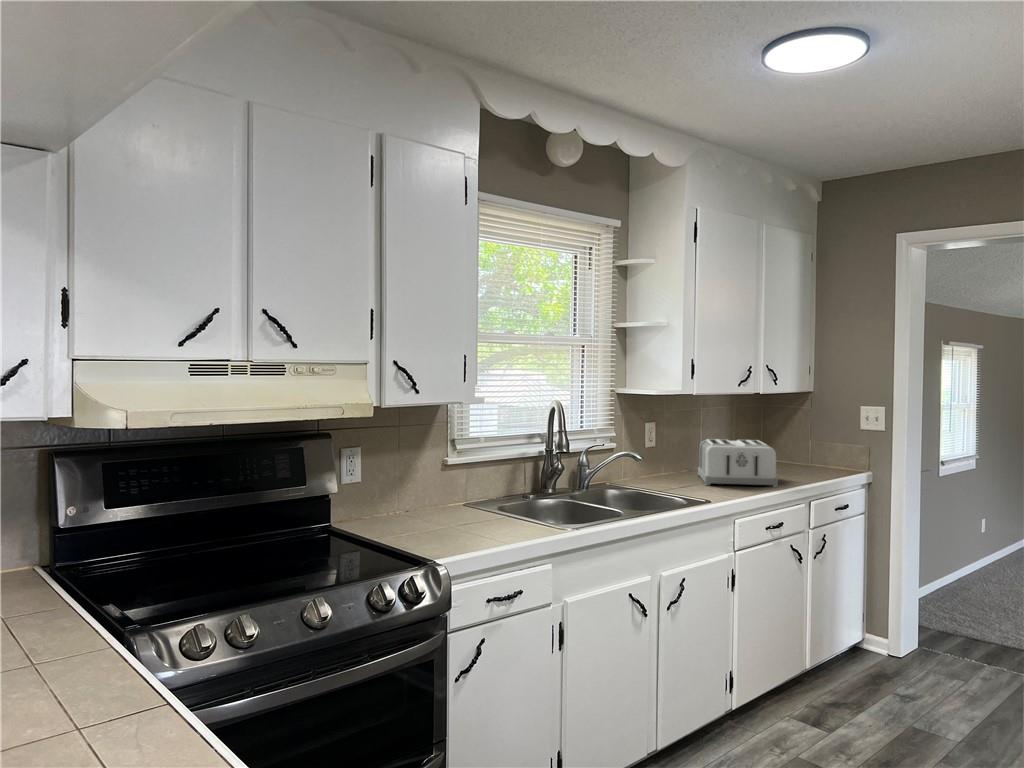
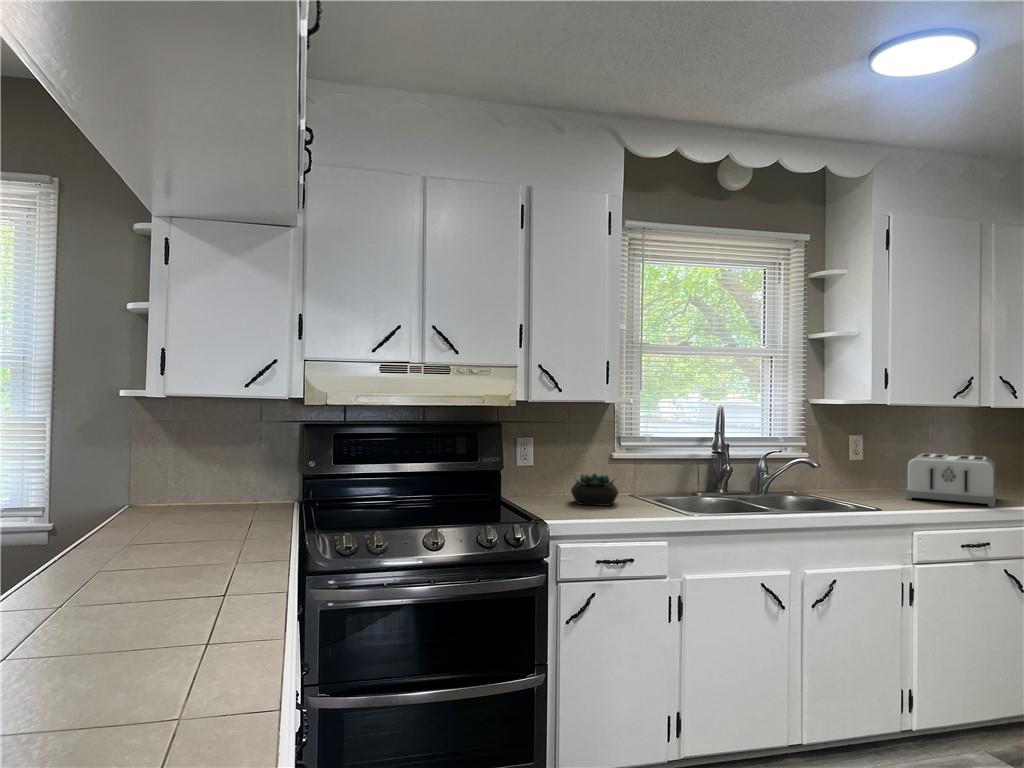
succulent plant: none [414,488,476,529] -> present [571,474,619,506]

